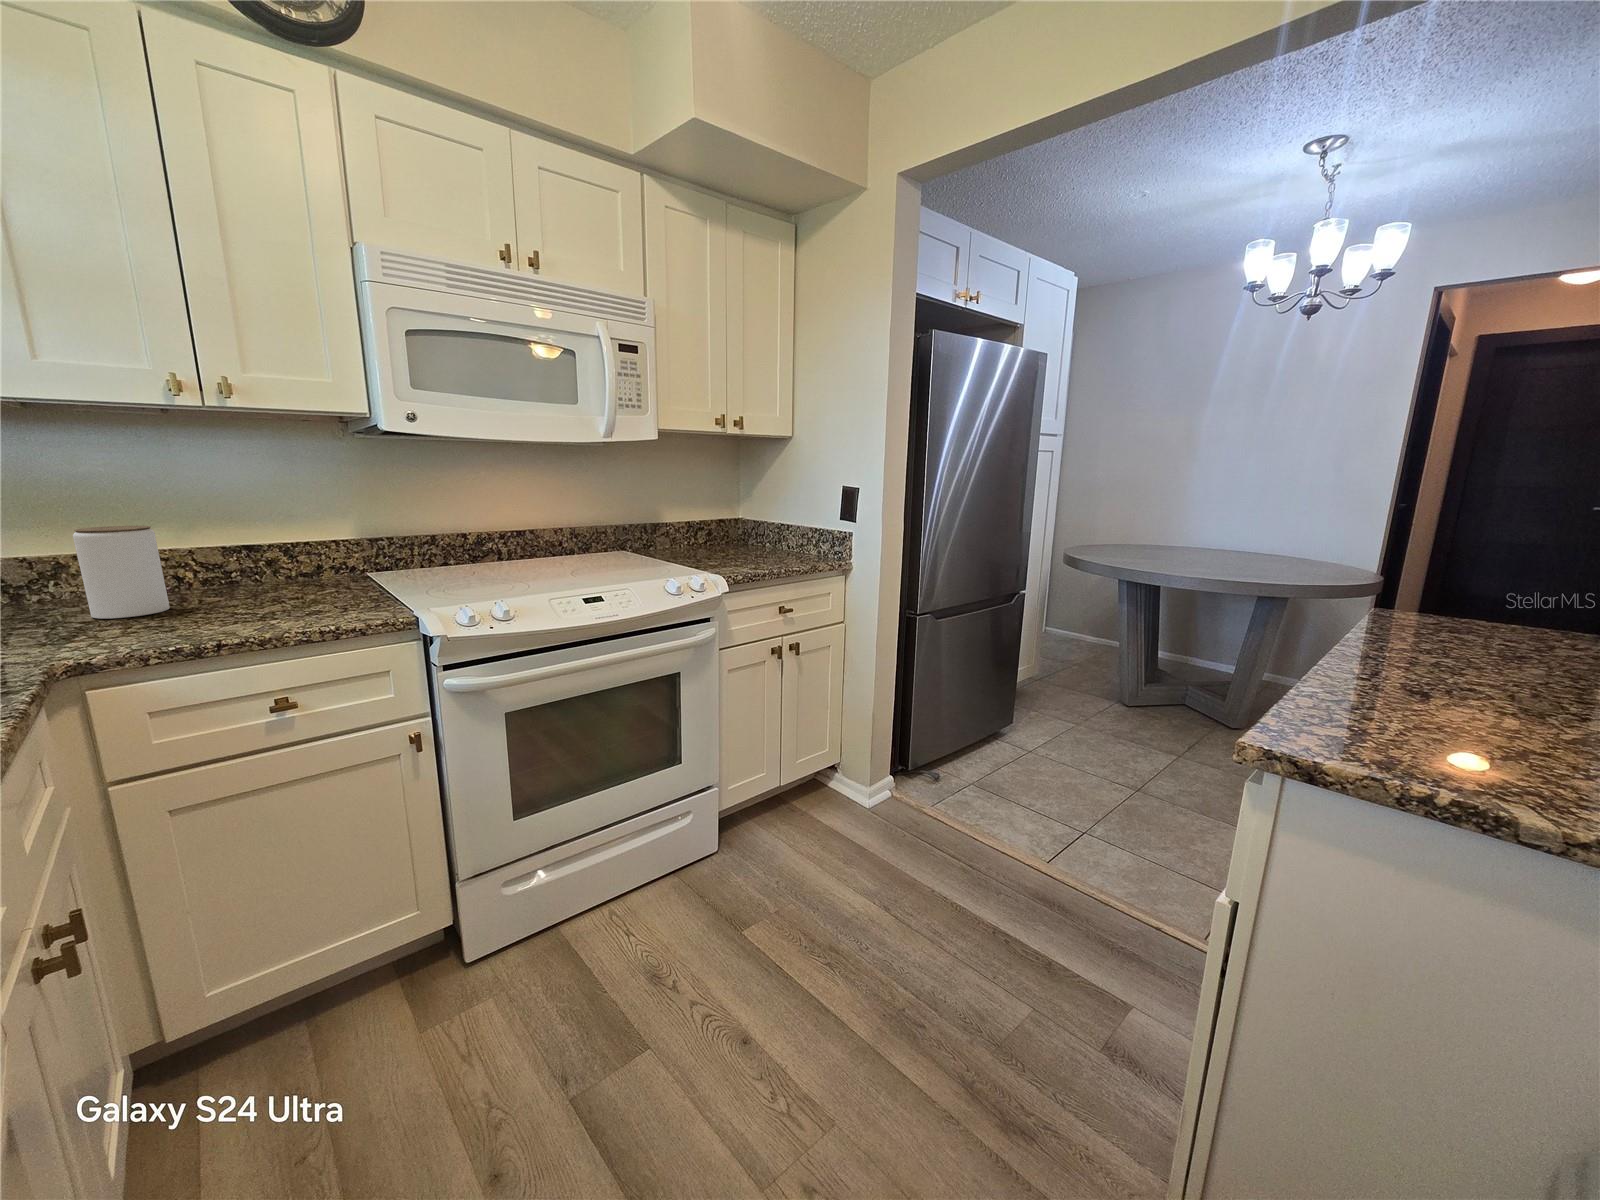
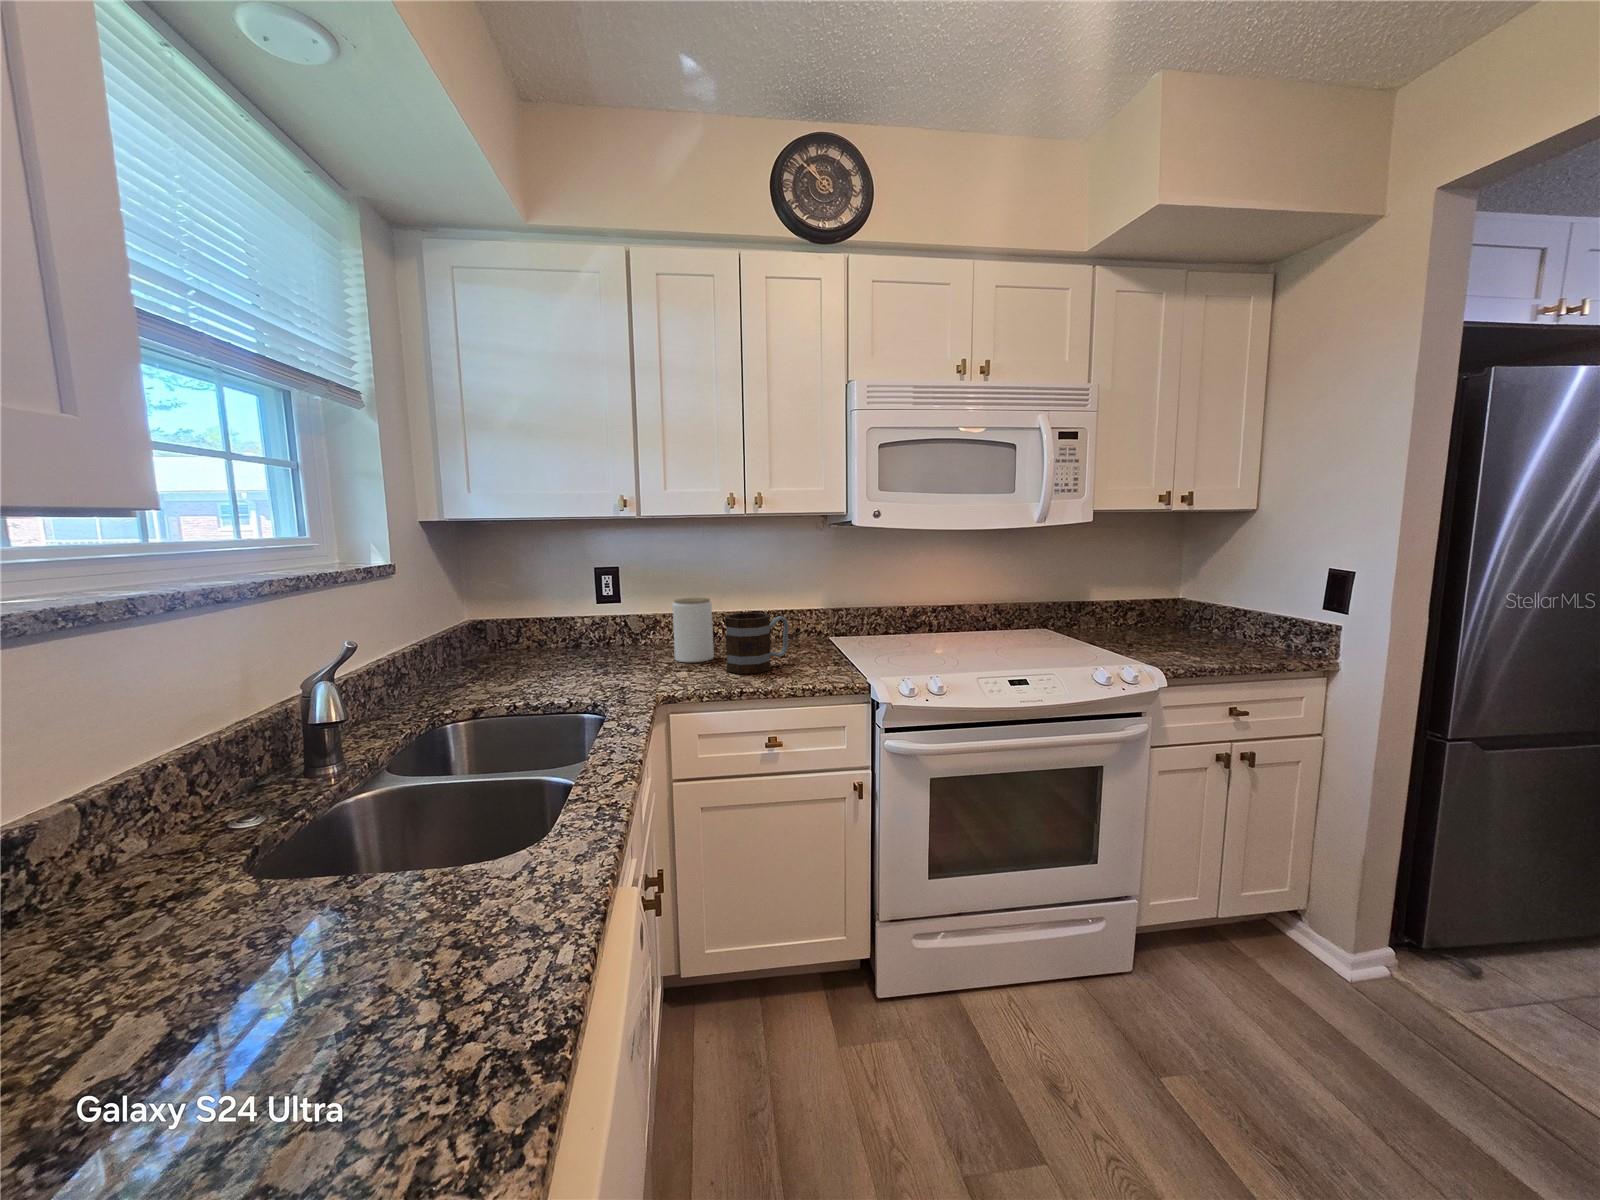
mug: none [174,541,295,623] -> present [725,612,789,674]

